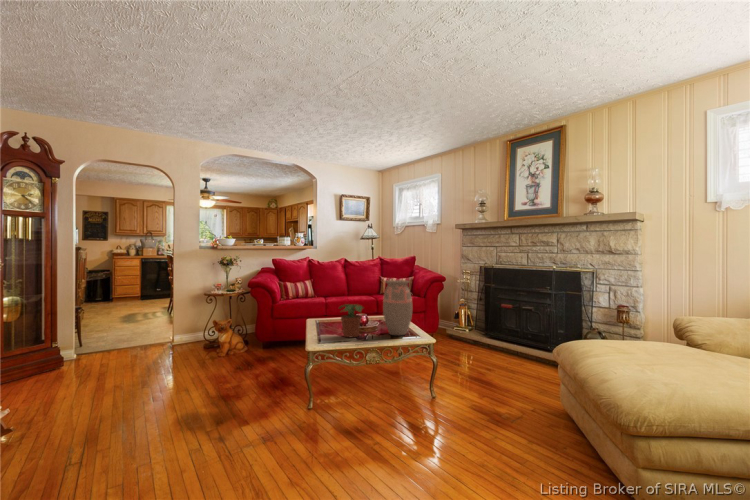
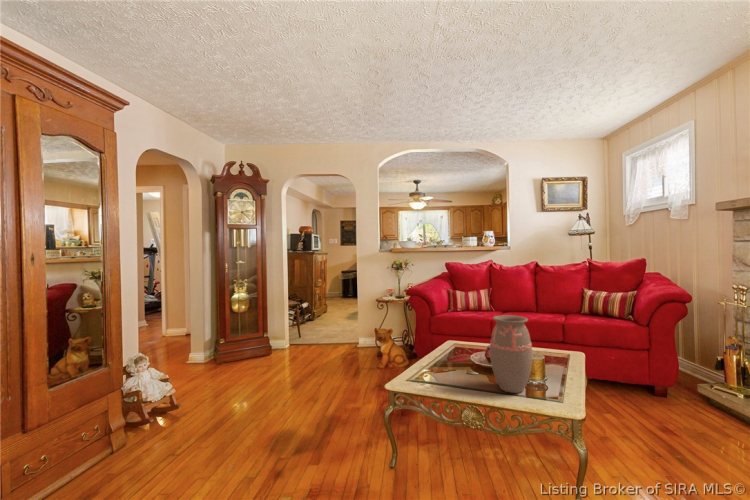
potted plant: present [339,304,363,337] -> none [434,339,468,382]

